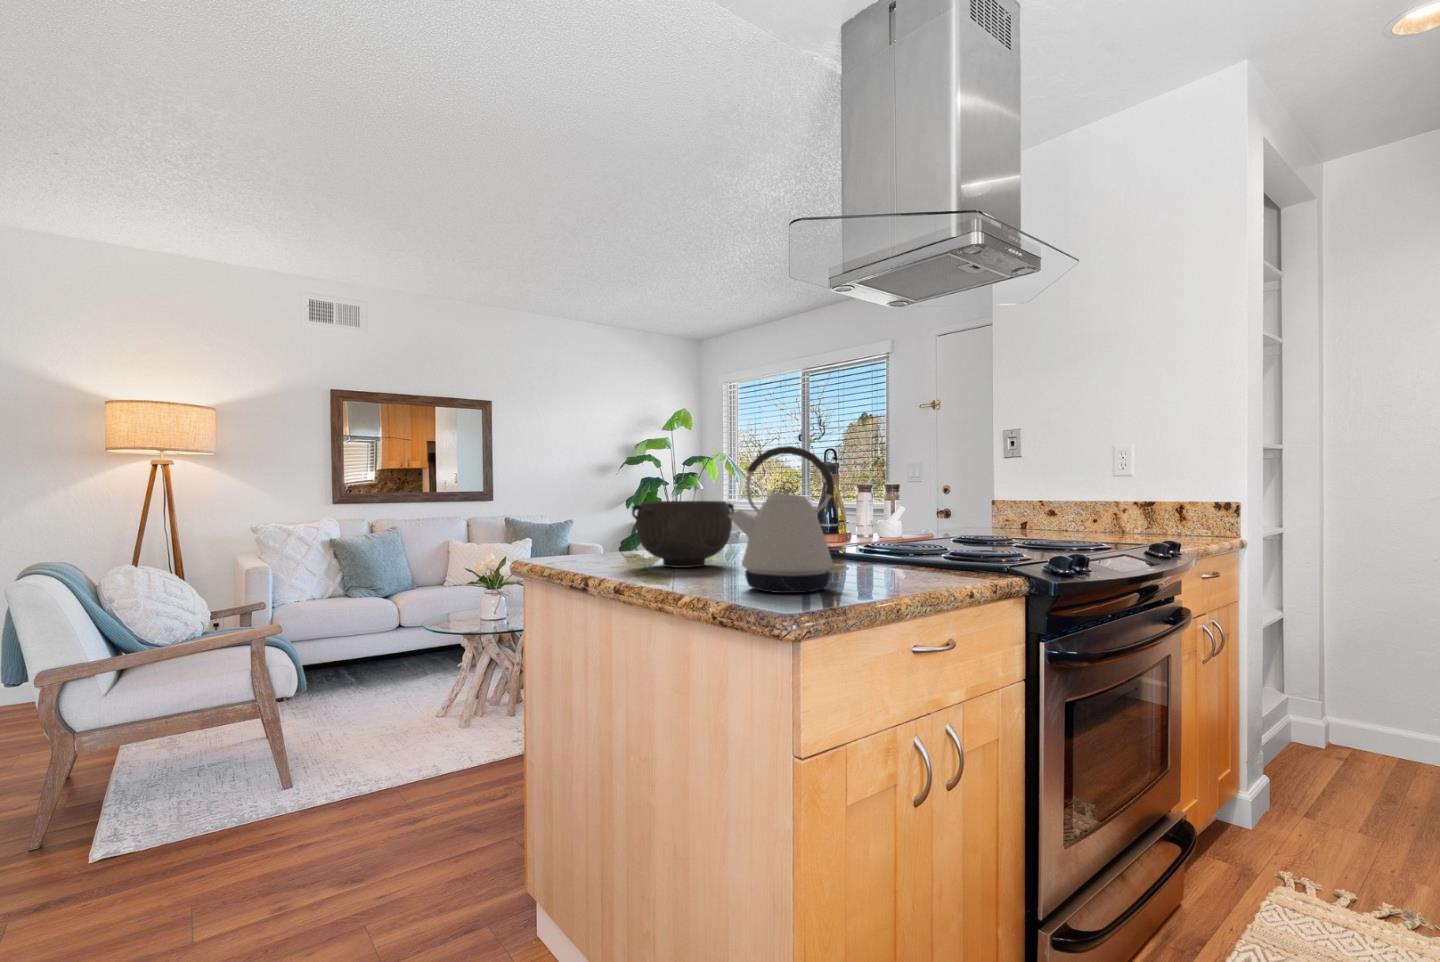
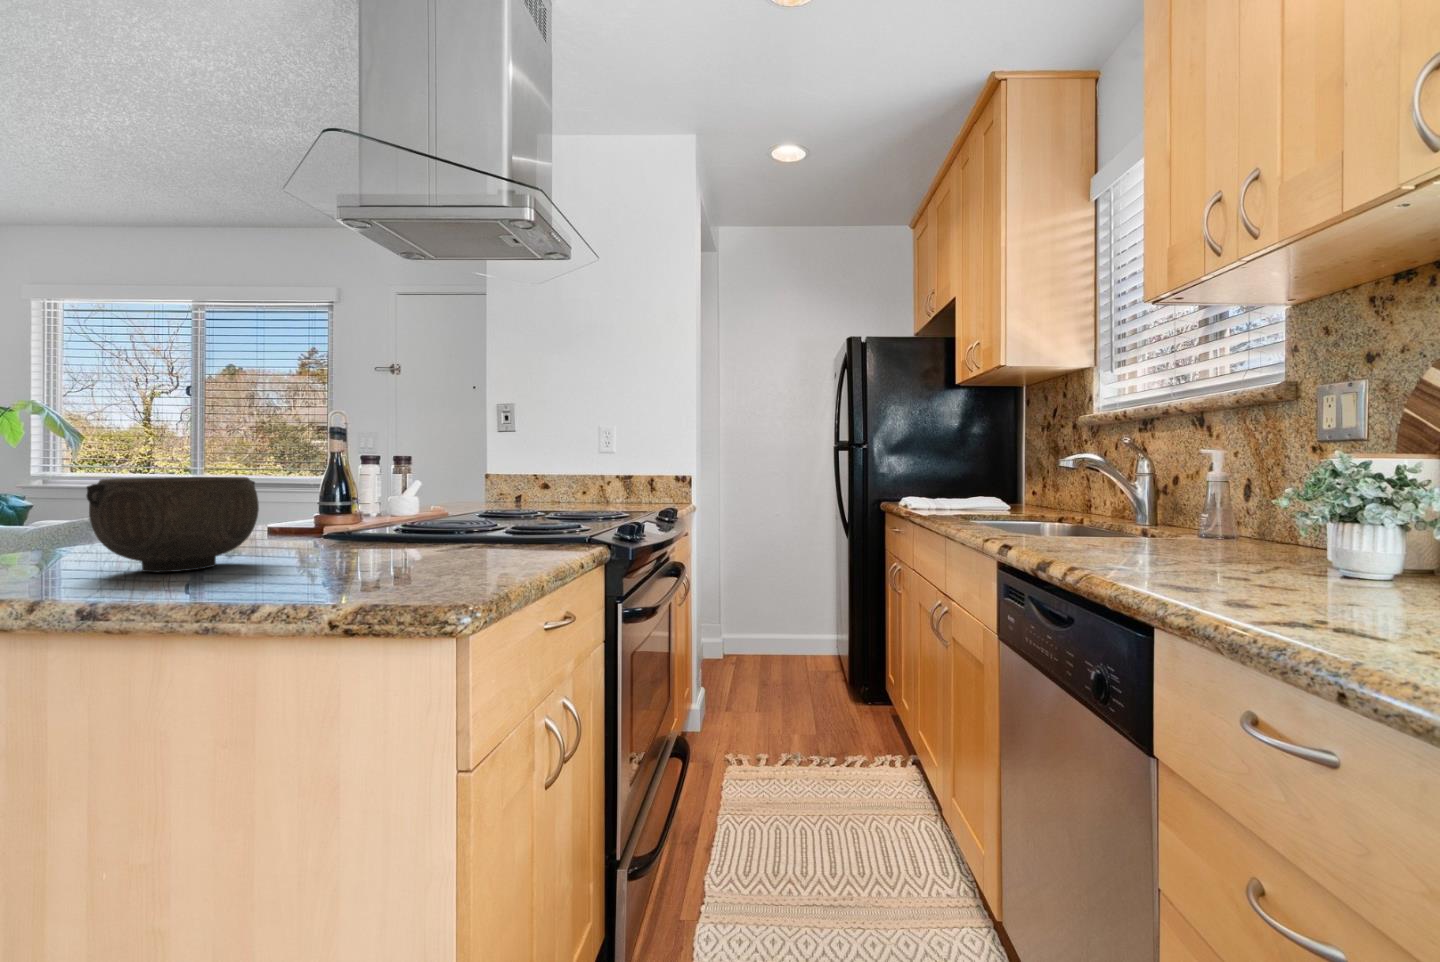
kettle: present [728,446,841,593] -> none [317,408,465,586]

